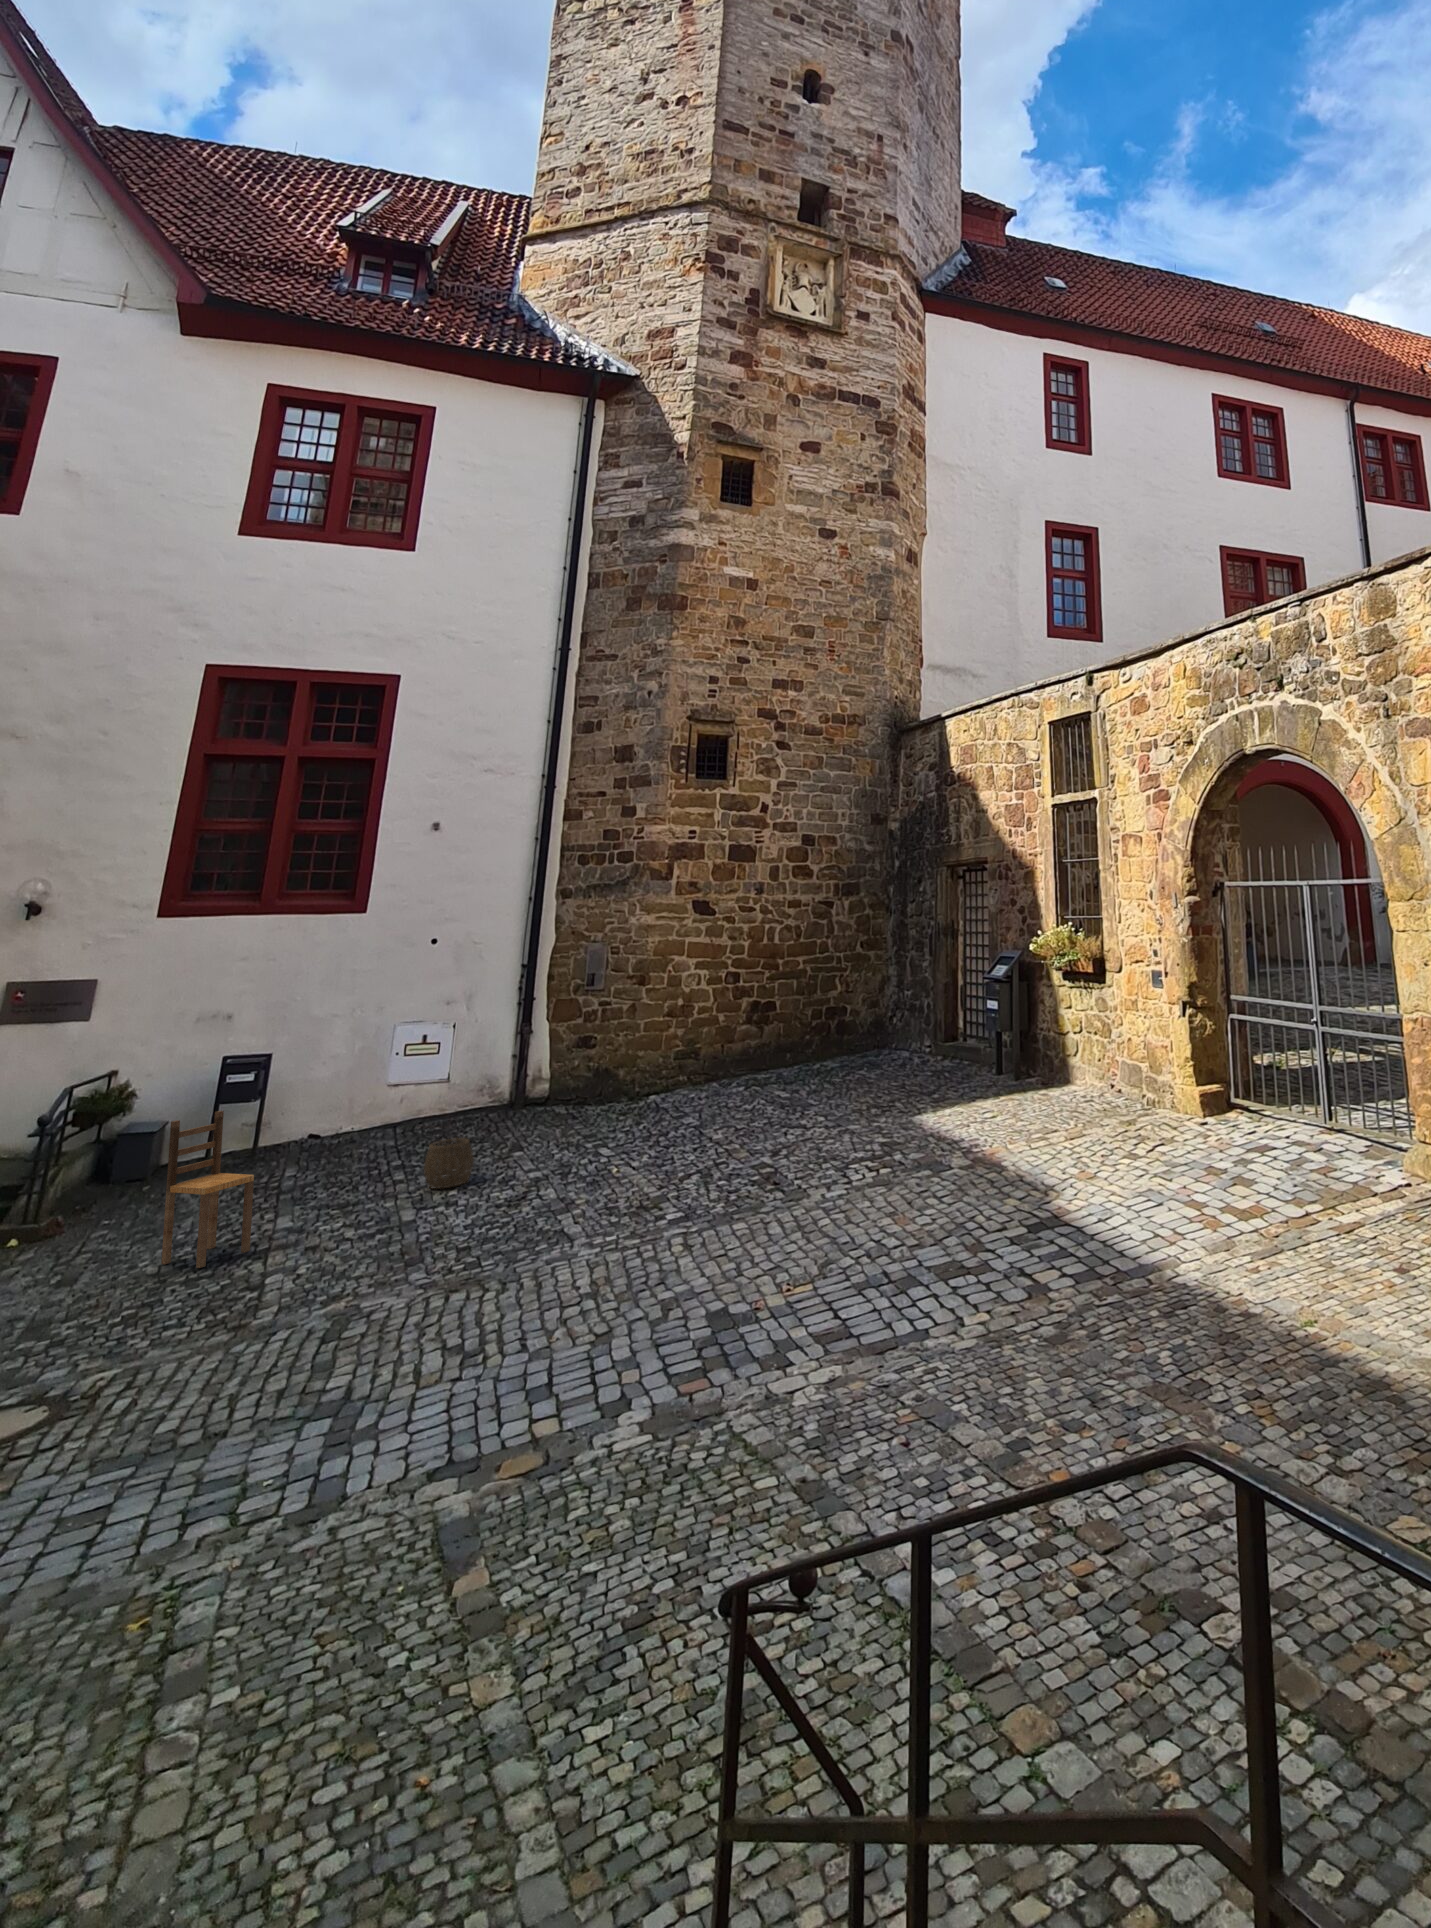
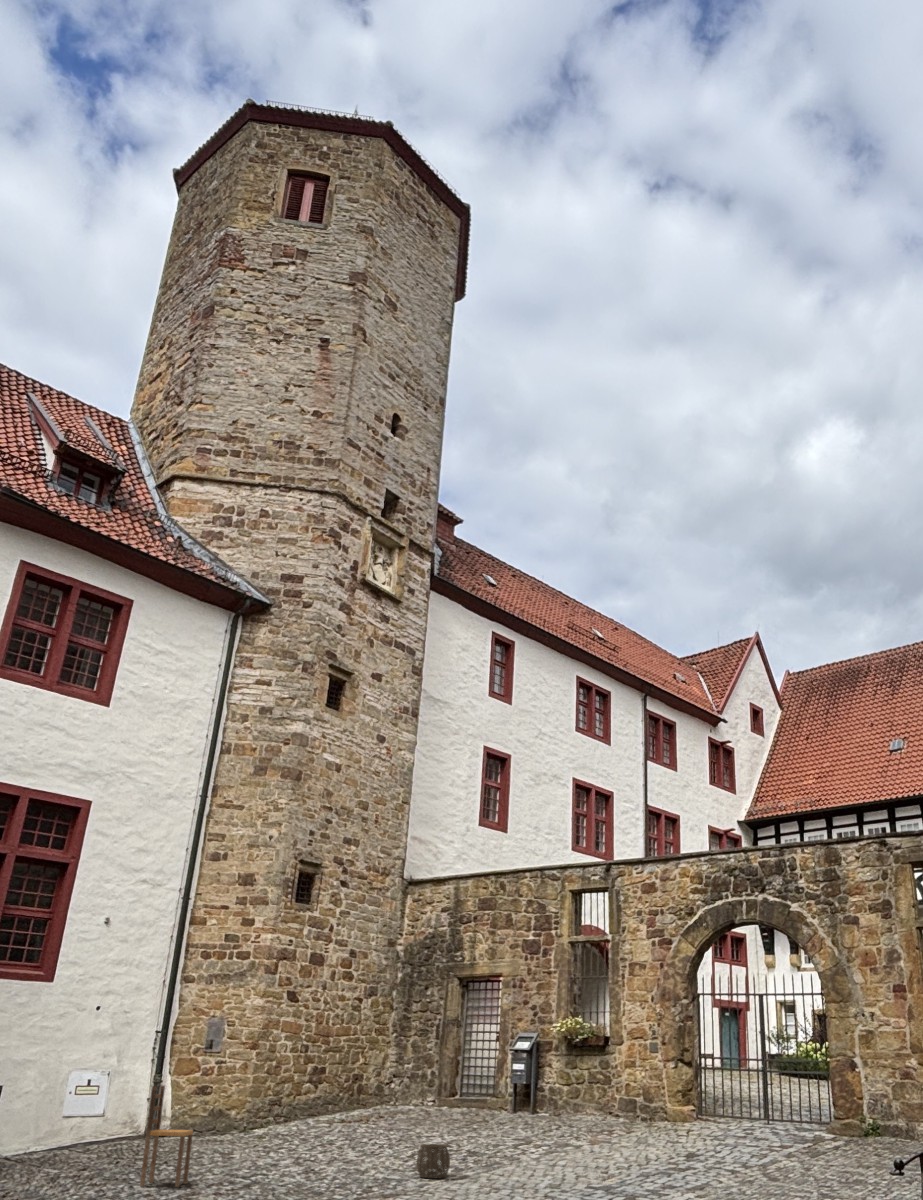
woven basket: present [424,1138,474,1189] -> present [417,1144,450,1178]

